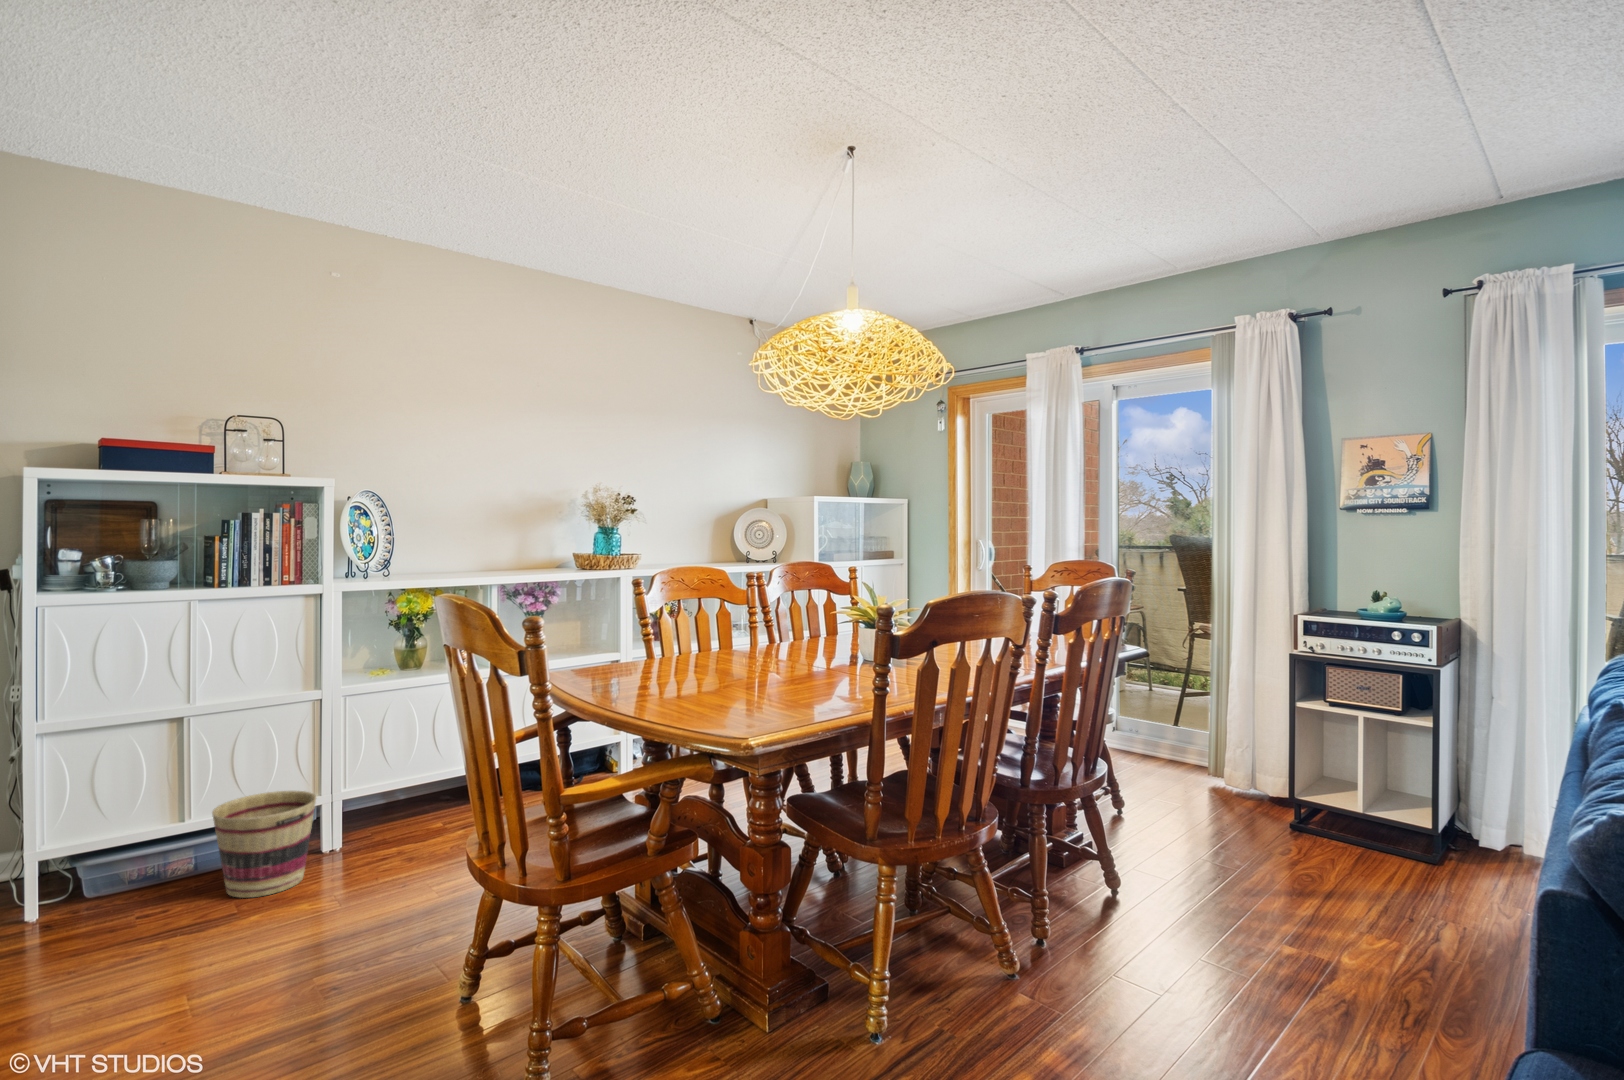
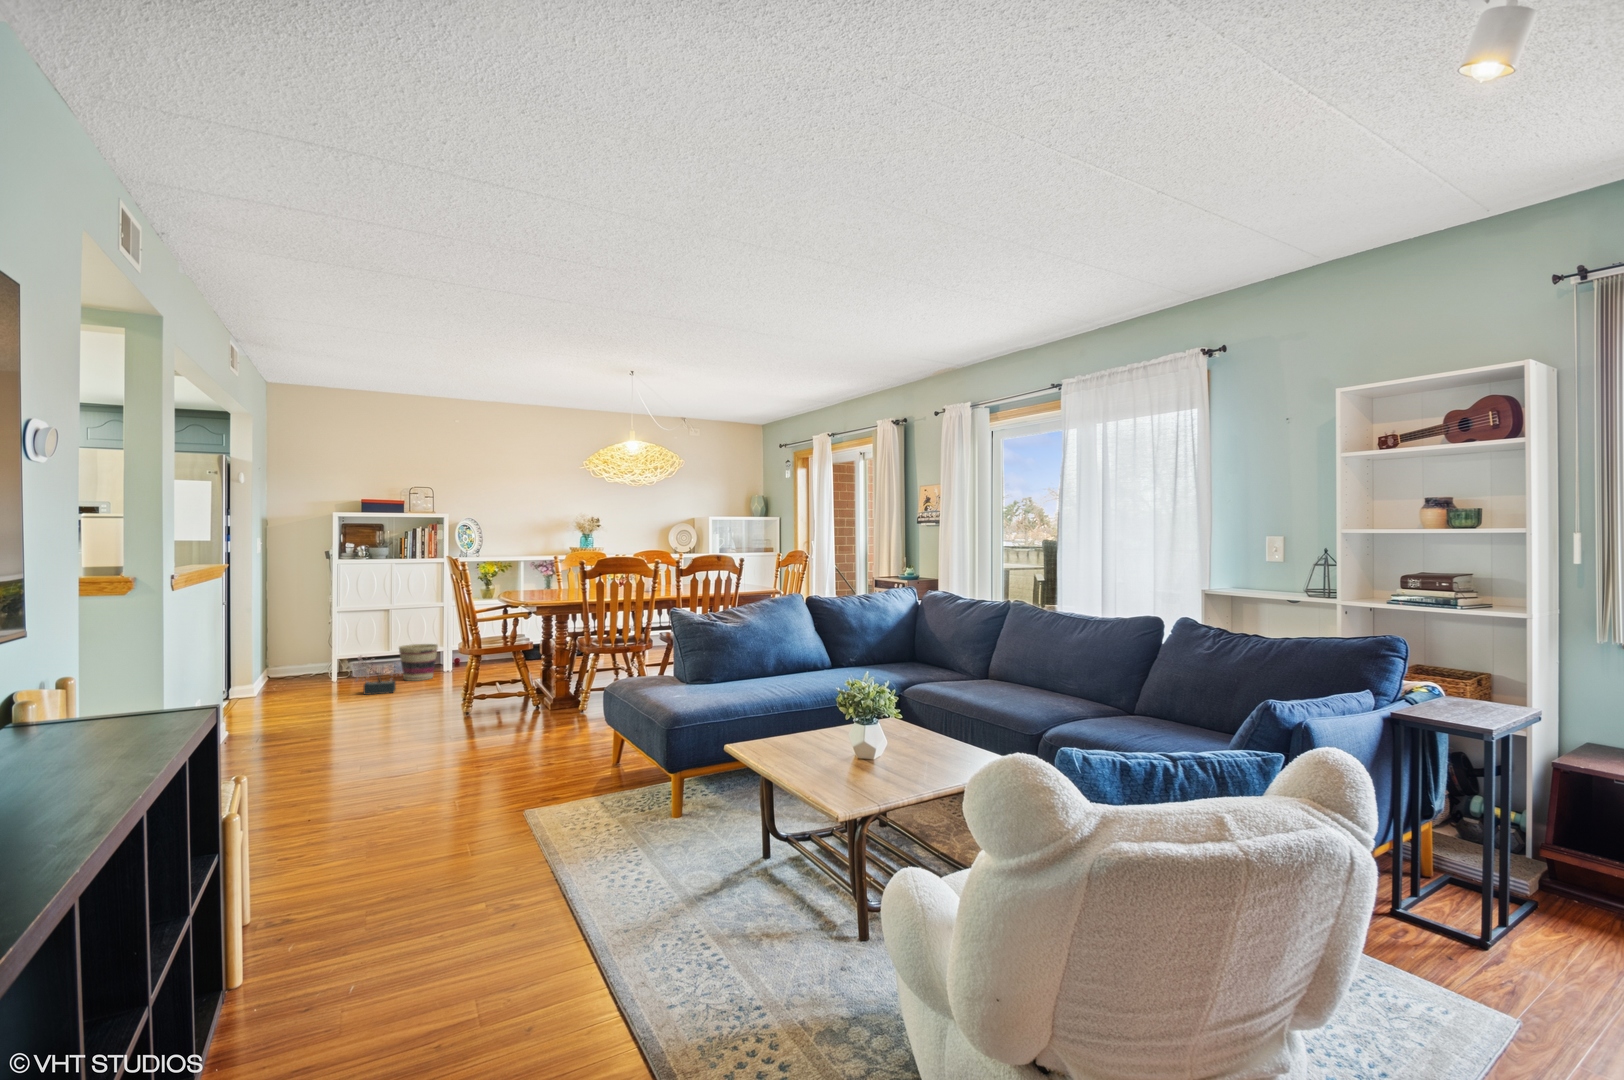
decorative plant: none [78,876,244,1001] -> present [351,656,403,695]

